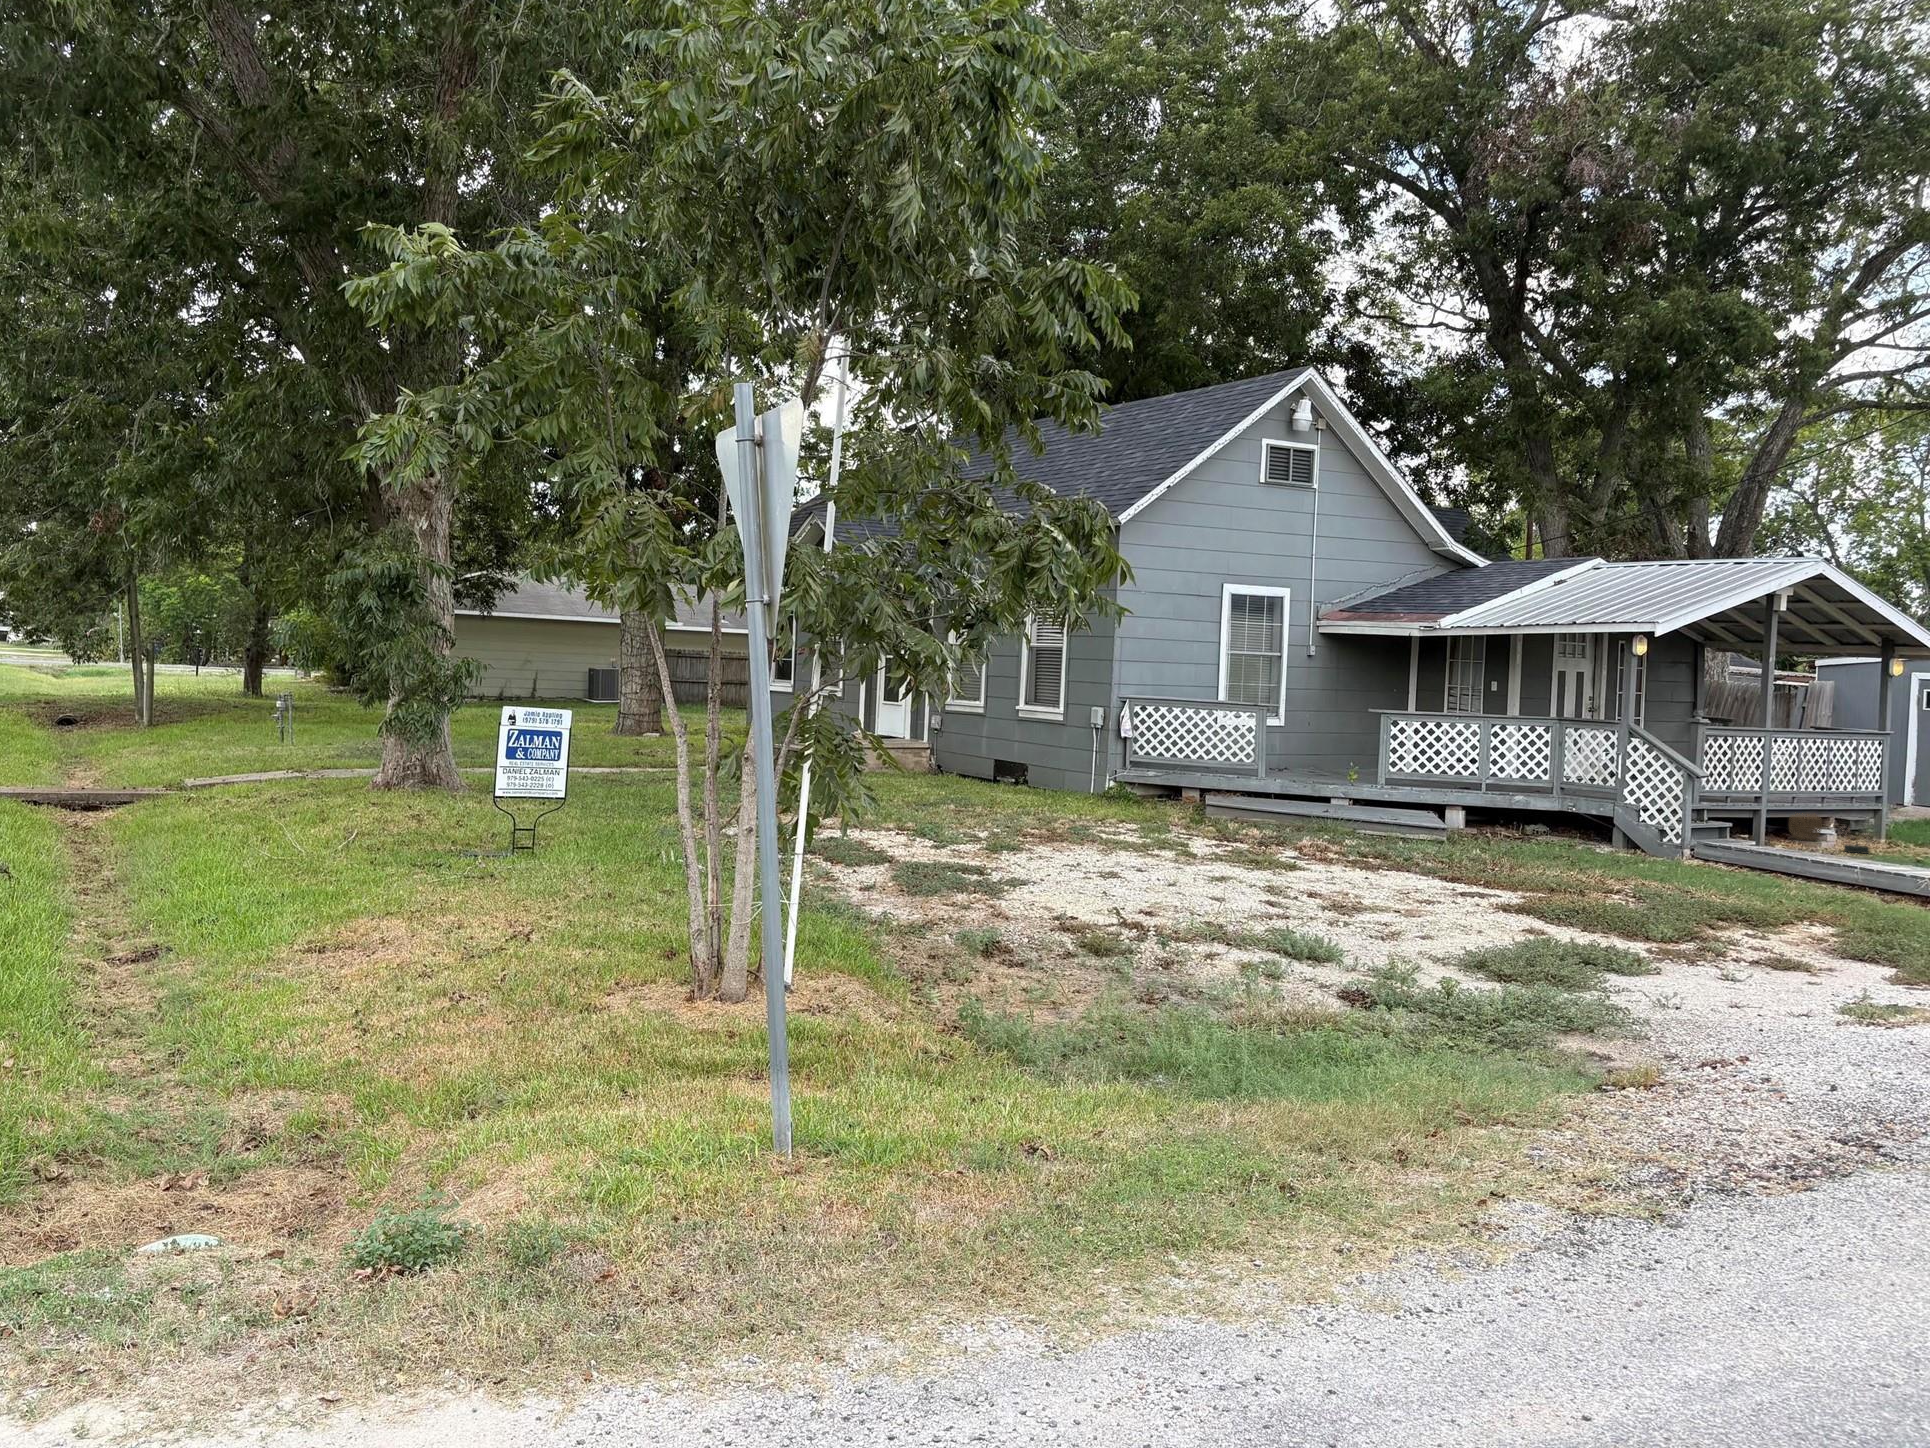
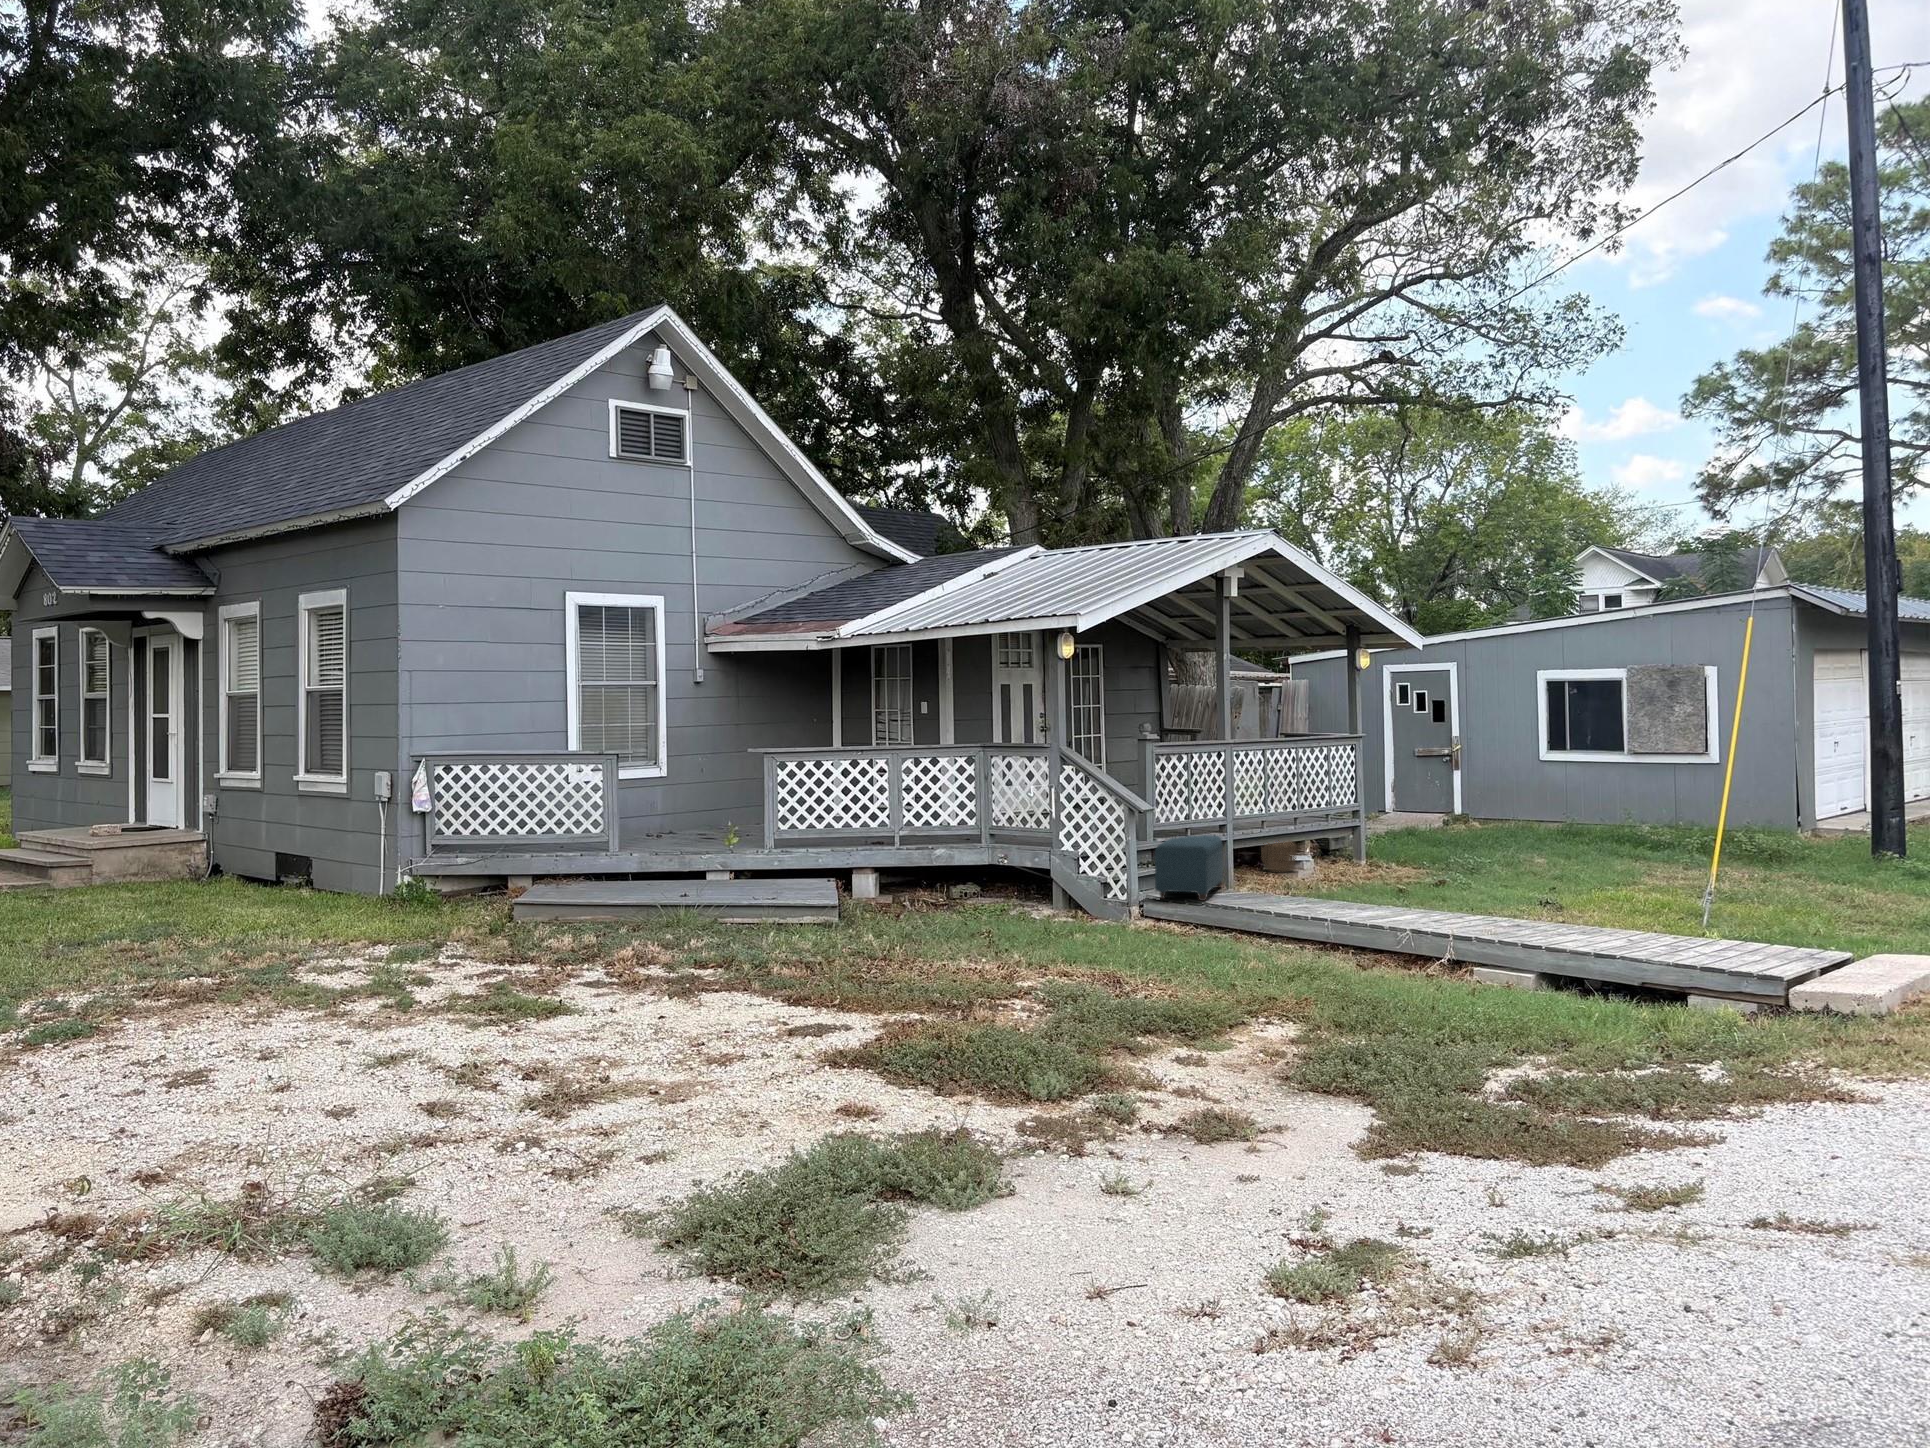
bench: none [1701,801,1759,852] -> present [1155,835,1223,901]
decorative plant: present [1837,830,1873,854] -> none [1310,853,1350,887]

